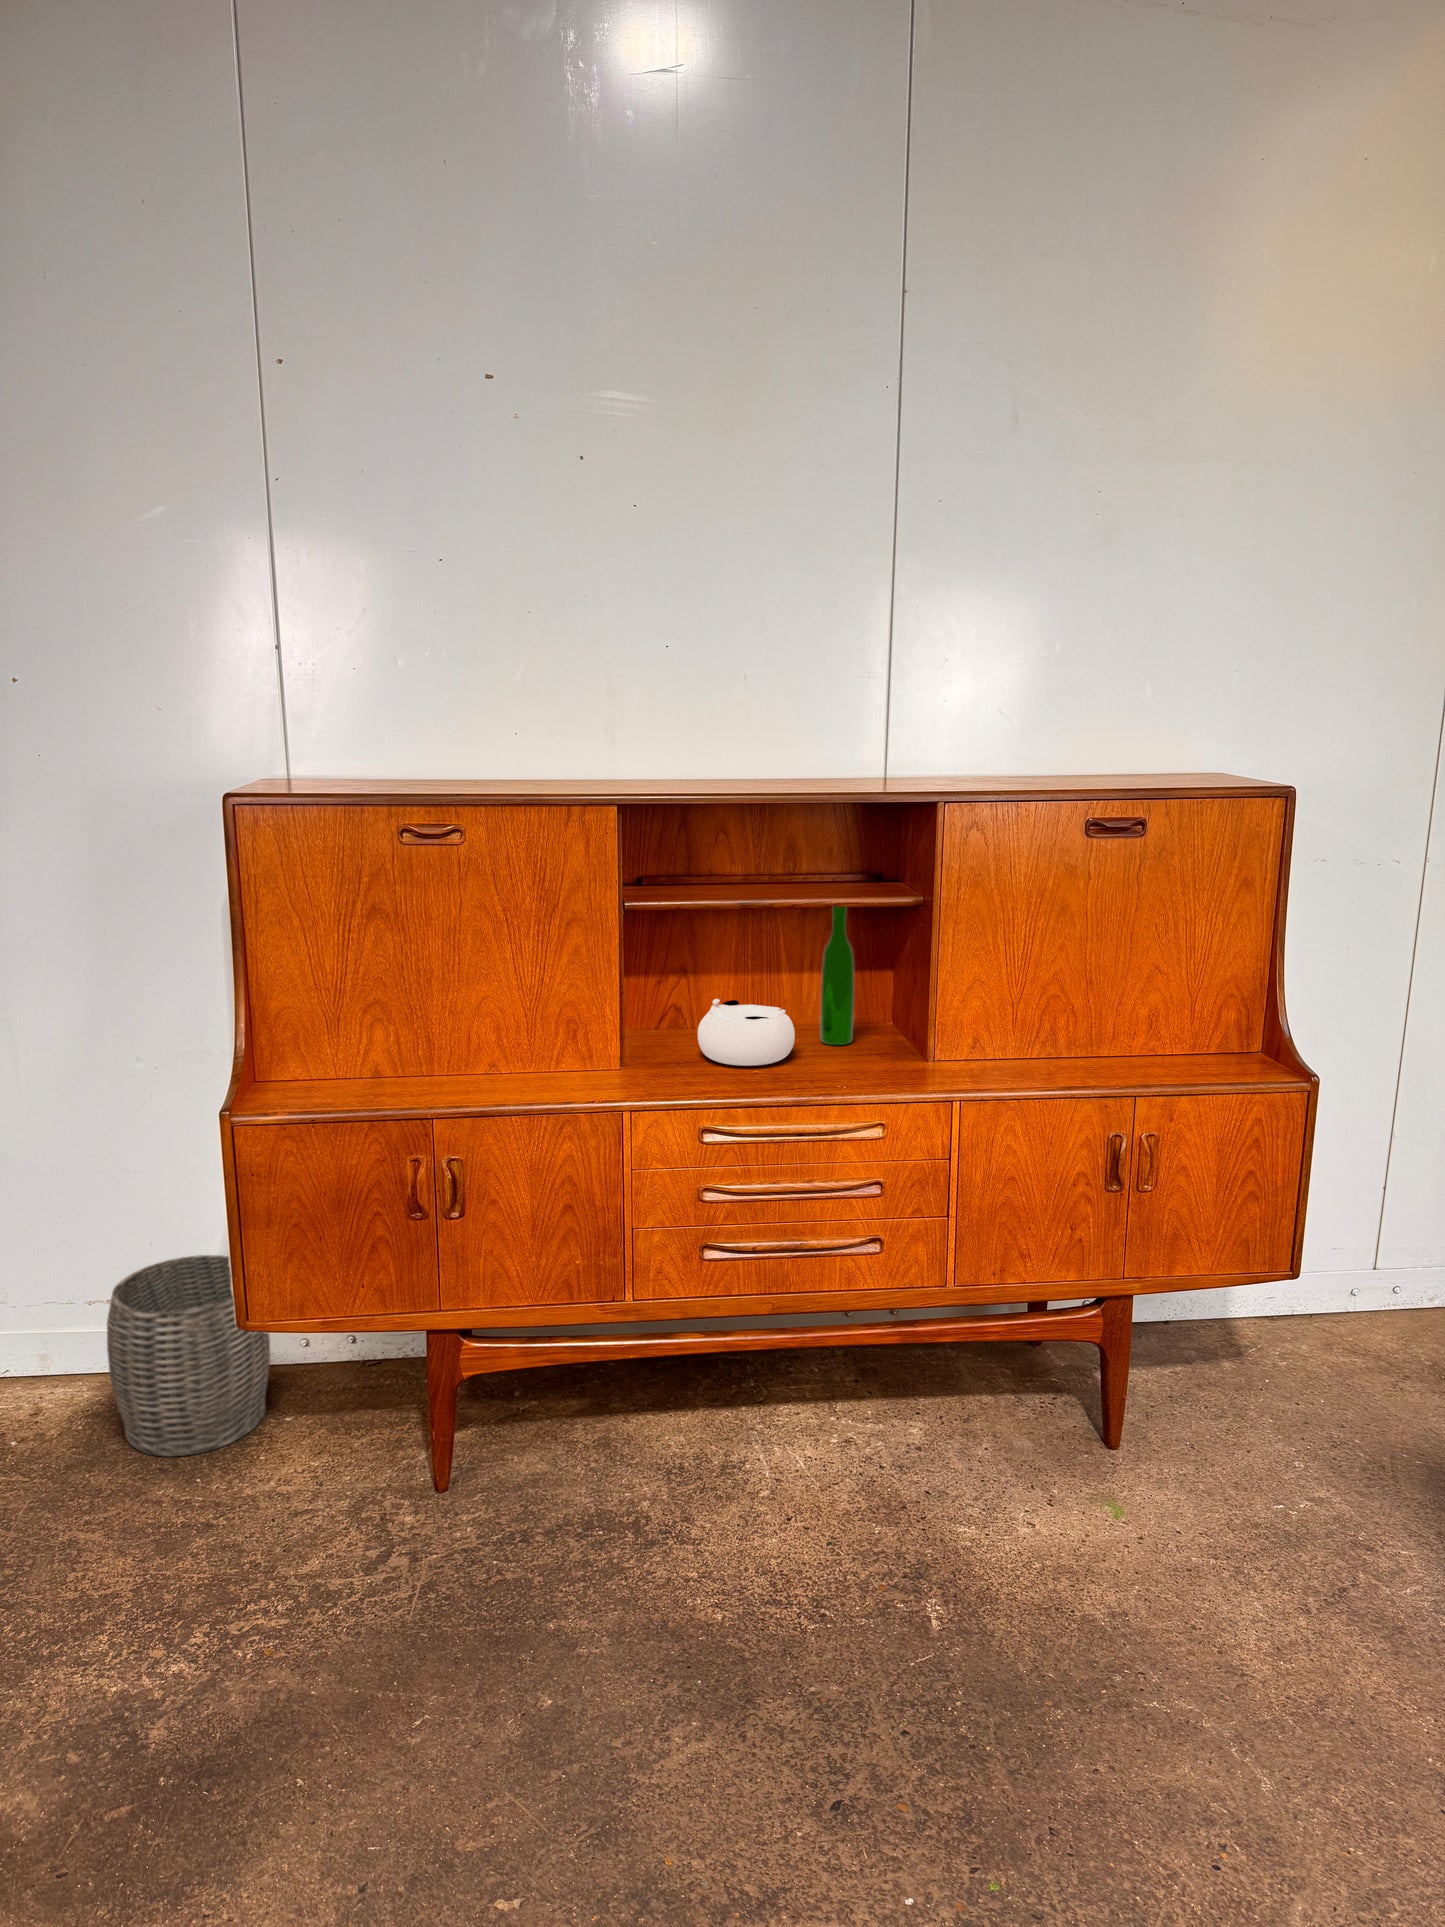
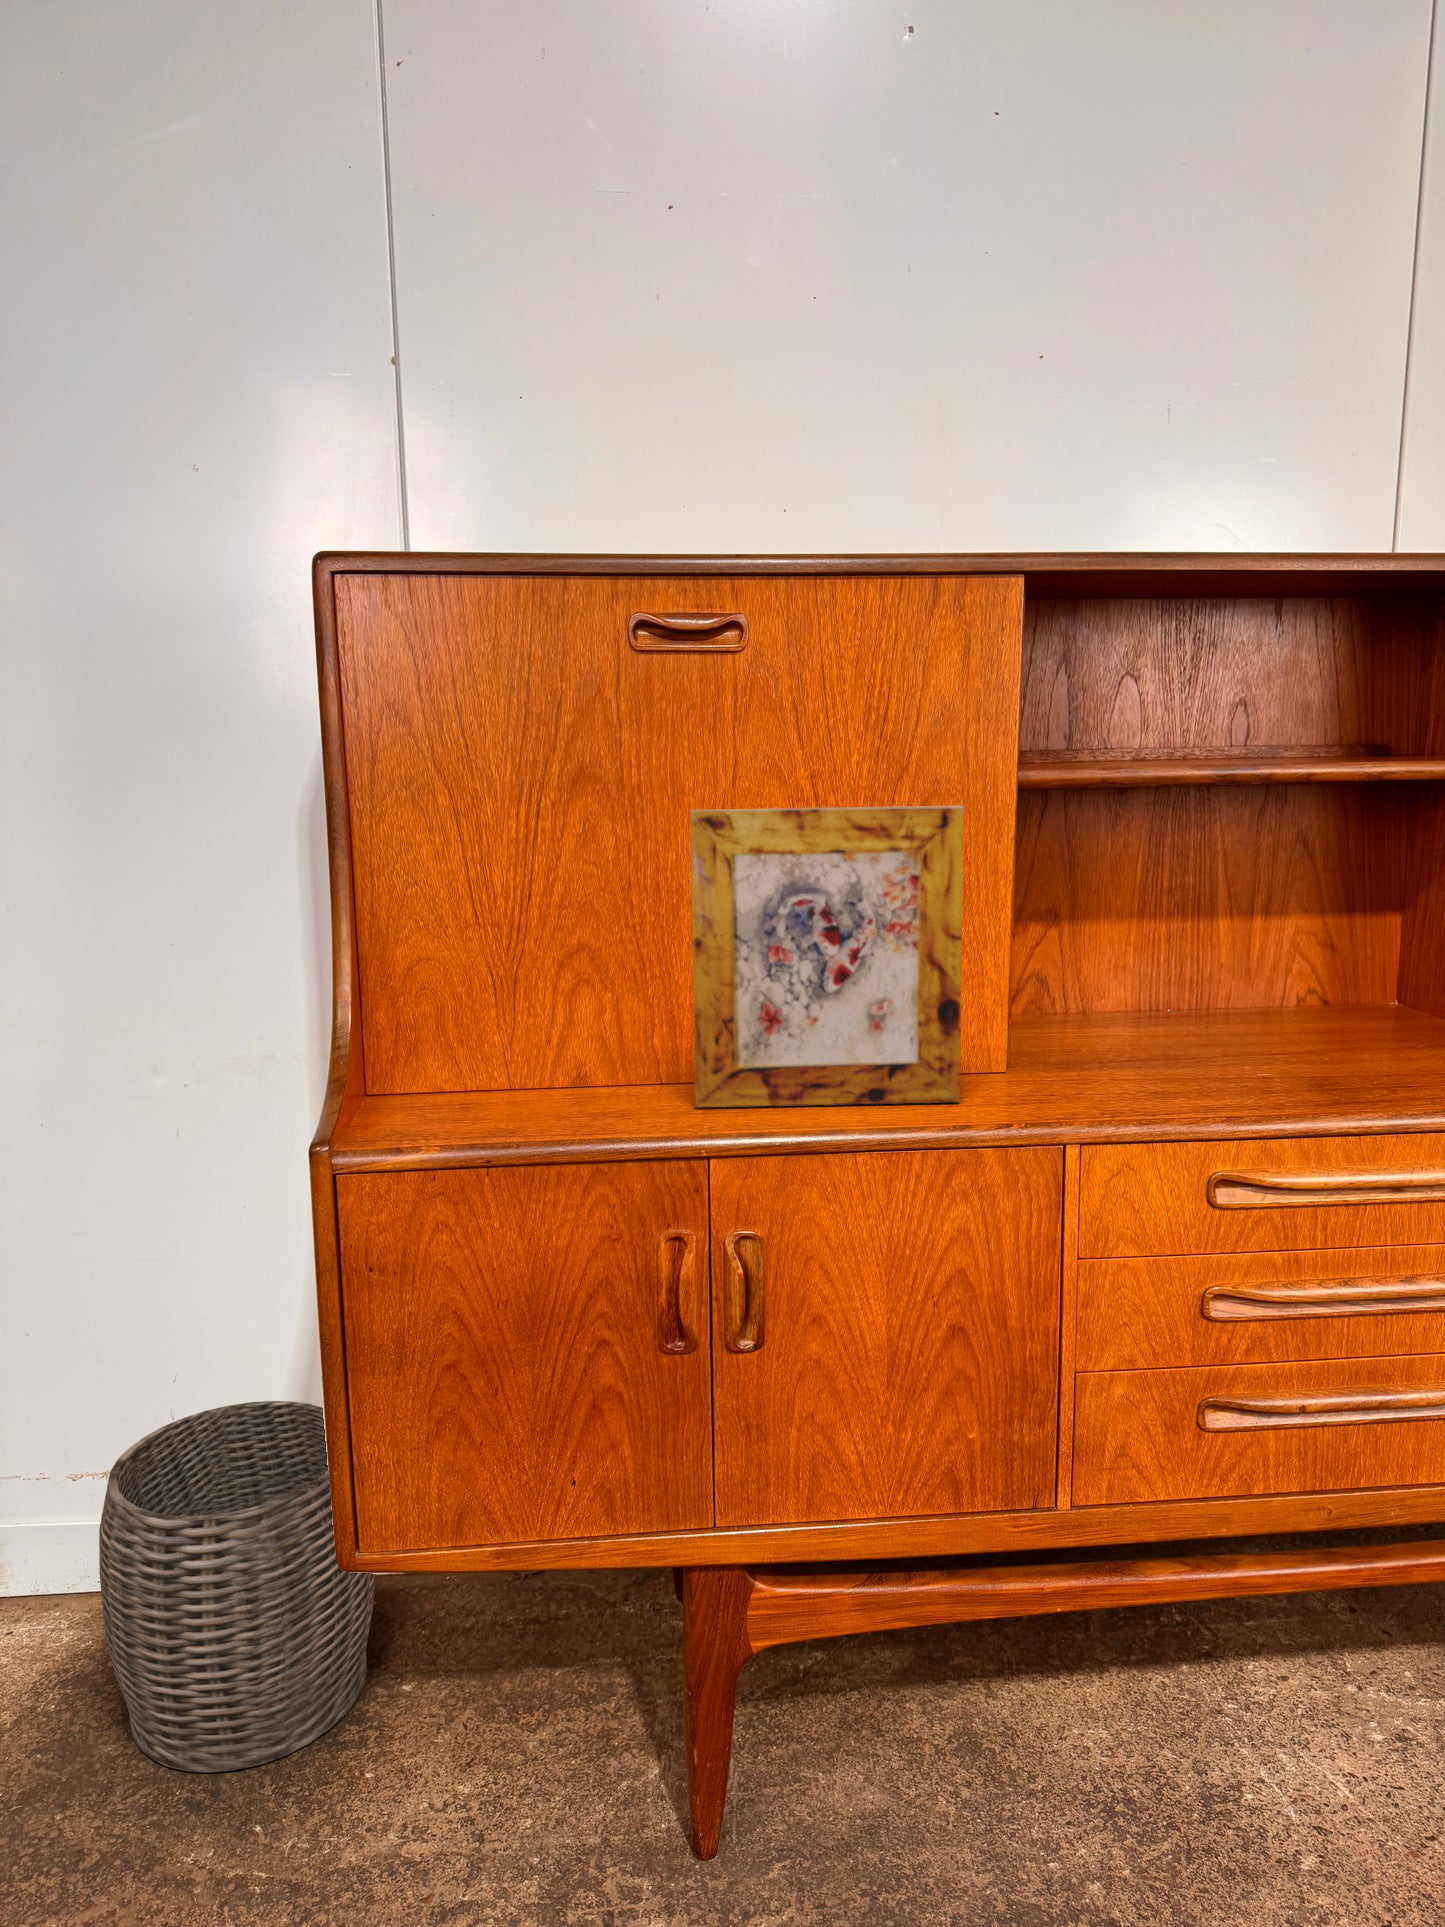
wine bottle: present [820,907,854,1045] -> none [1312,784,1379,1031]
picture frame: none [426,932,577,1090] -> present [690,805,964,1107]
decorative bowl: present [698,999,795,1066] -> none [1125,948,1307,1062]

